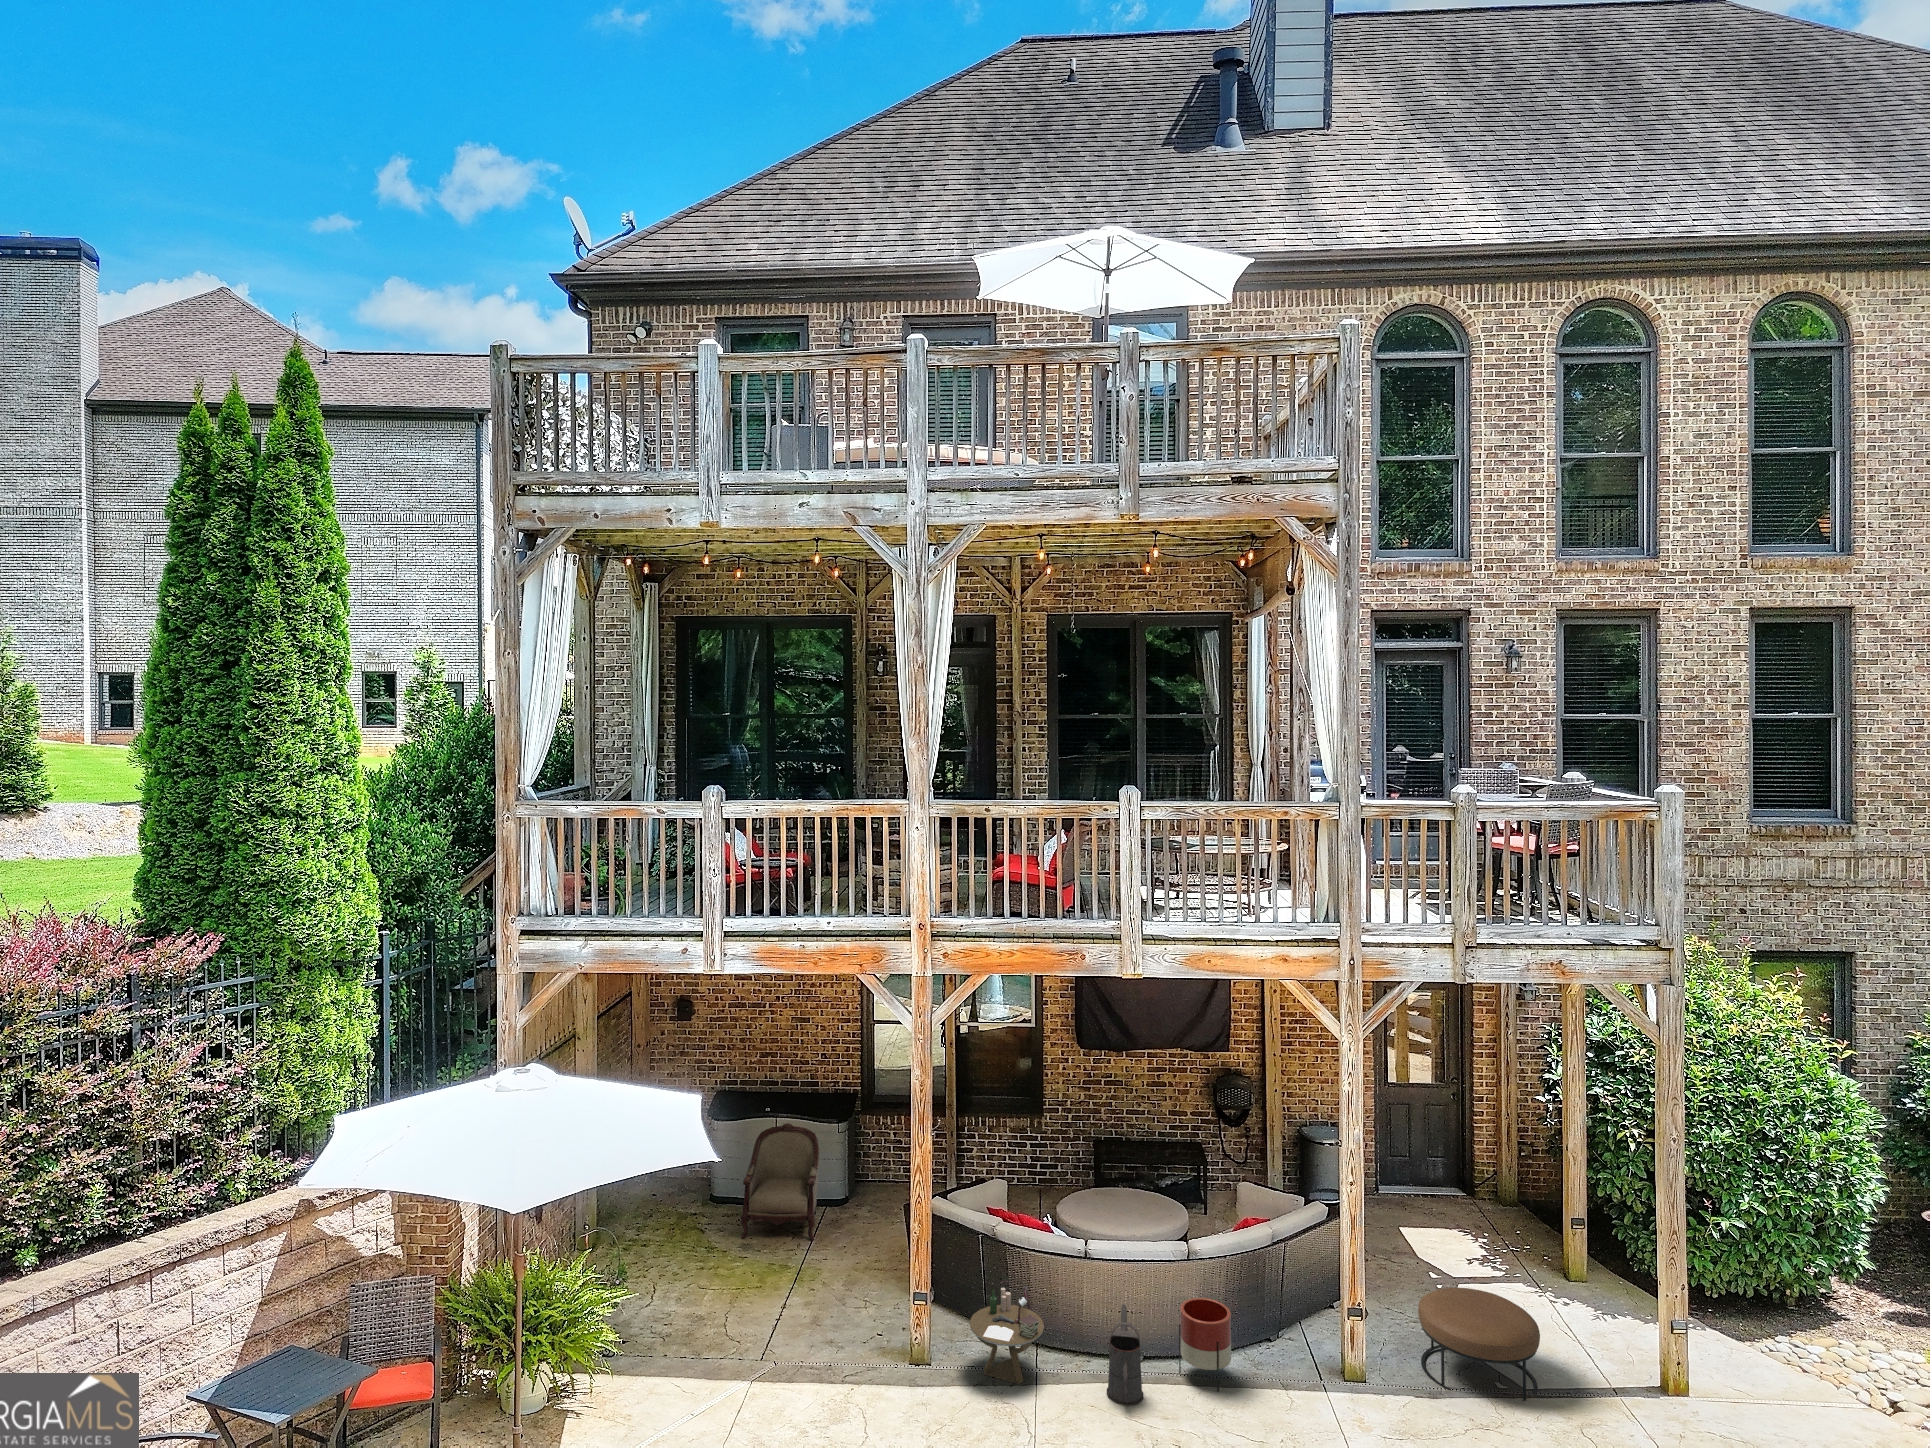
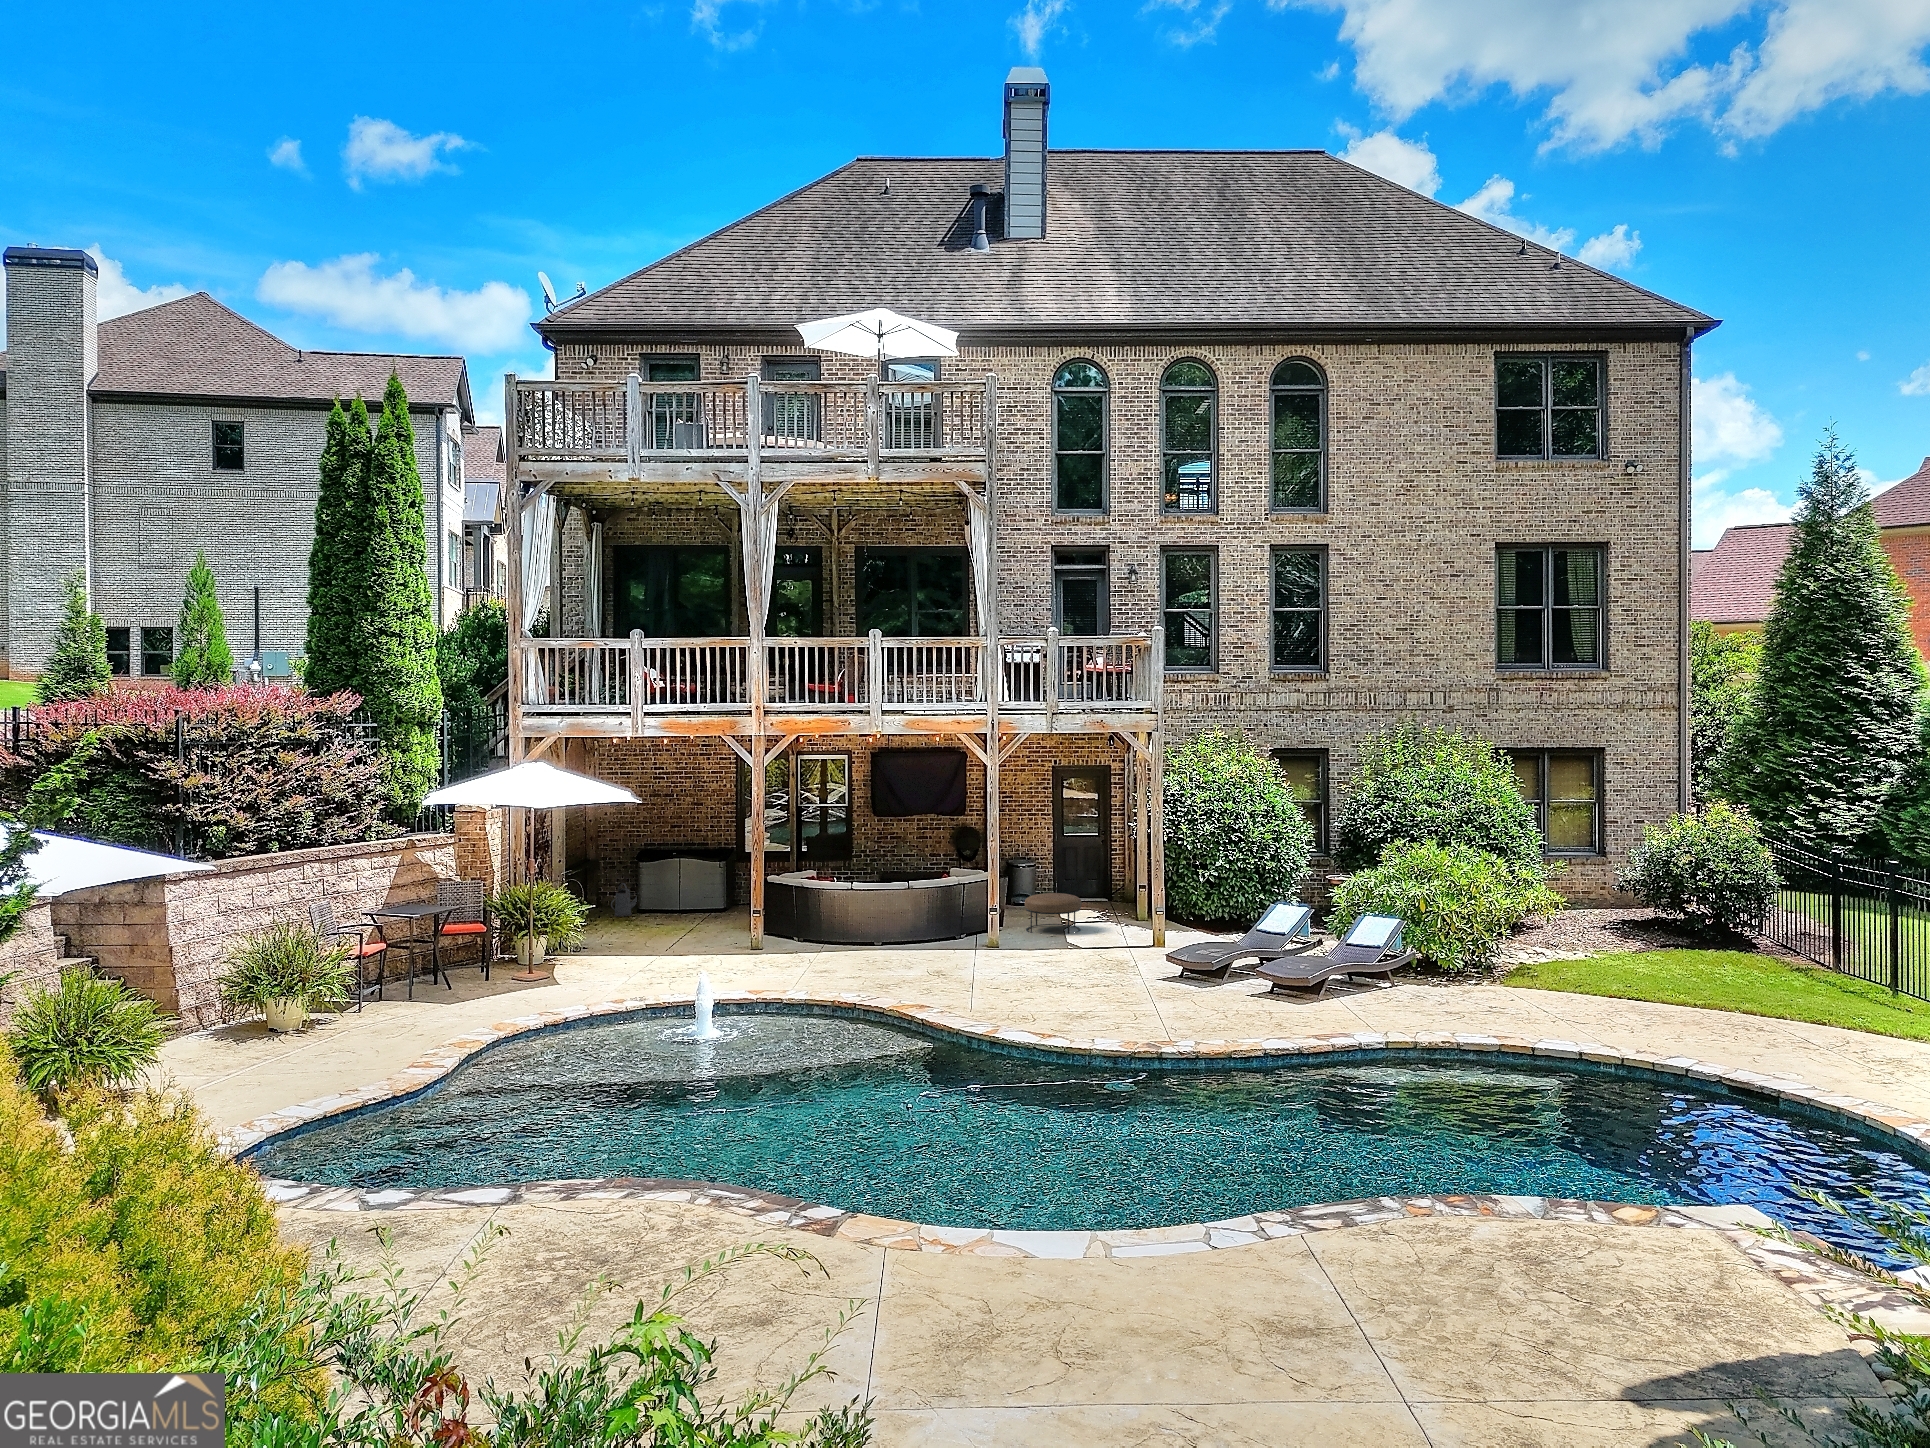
armchair: present [741,1123,819,1241] -> none [660,856,709,919]
side table: present [970,1281,1044,1384] -> none [783,897,824,940]
planter: present [1179,1298,1231,1392] -> none [896,898,923,938]
watering can: present [1107,1305,1144,1405] -> present [611,883,639,916]

